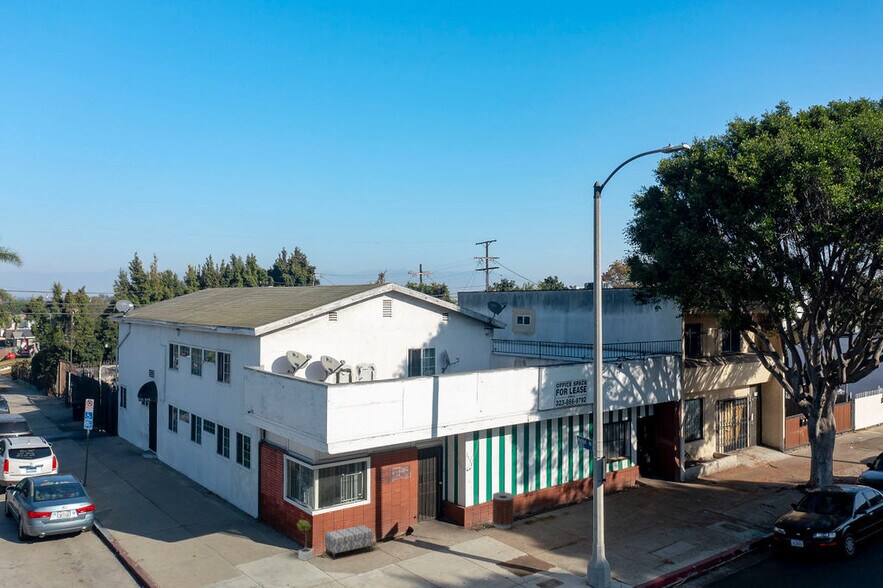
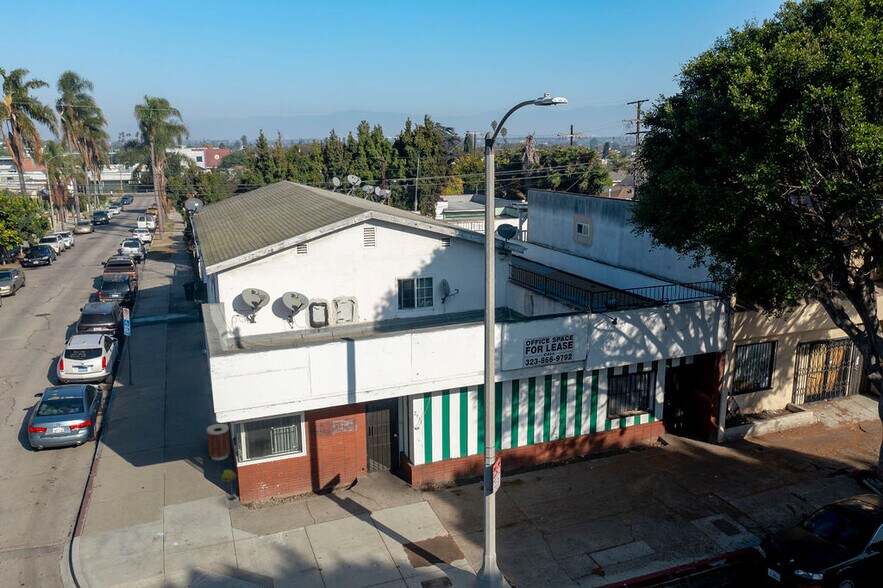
trash can: present [492,492,514,529] -> present [207,424,230,460]
bench: present [325,525,373,560] -> none [253,477,300,511]

